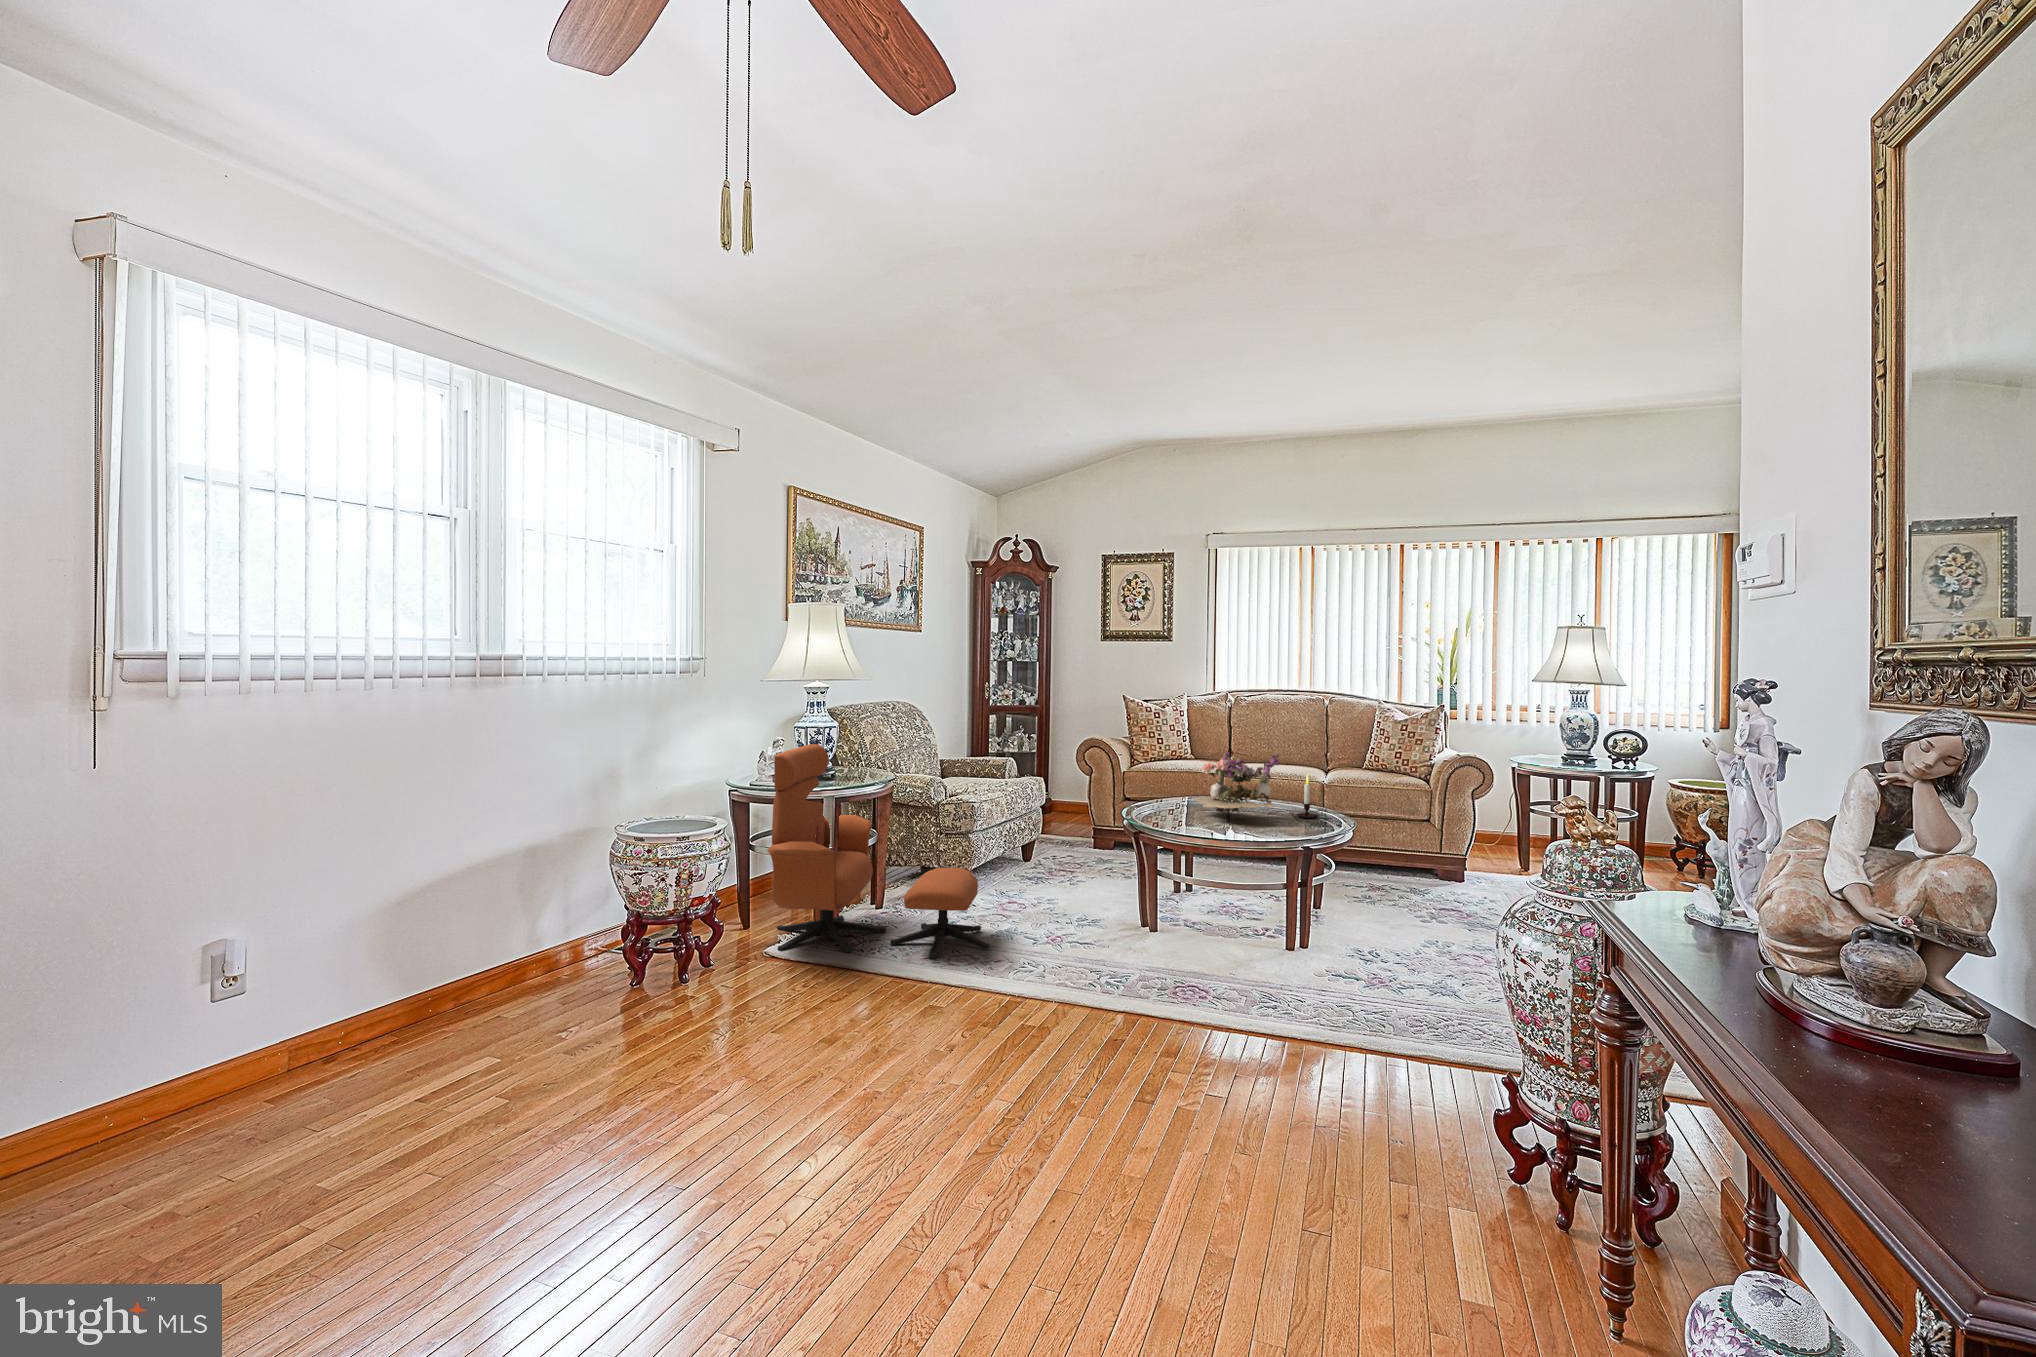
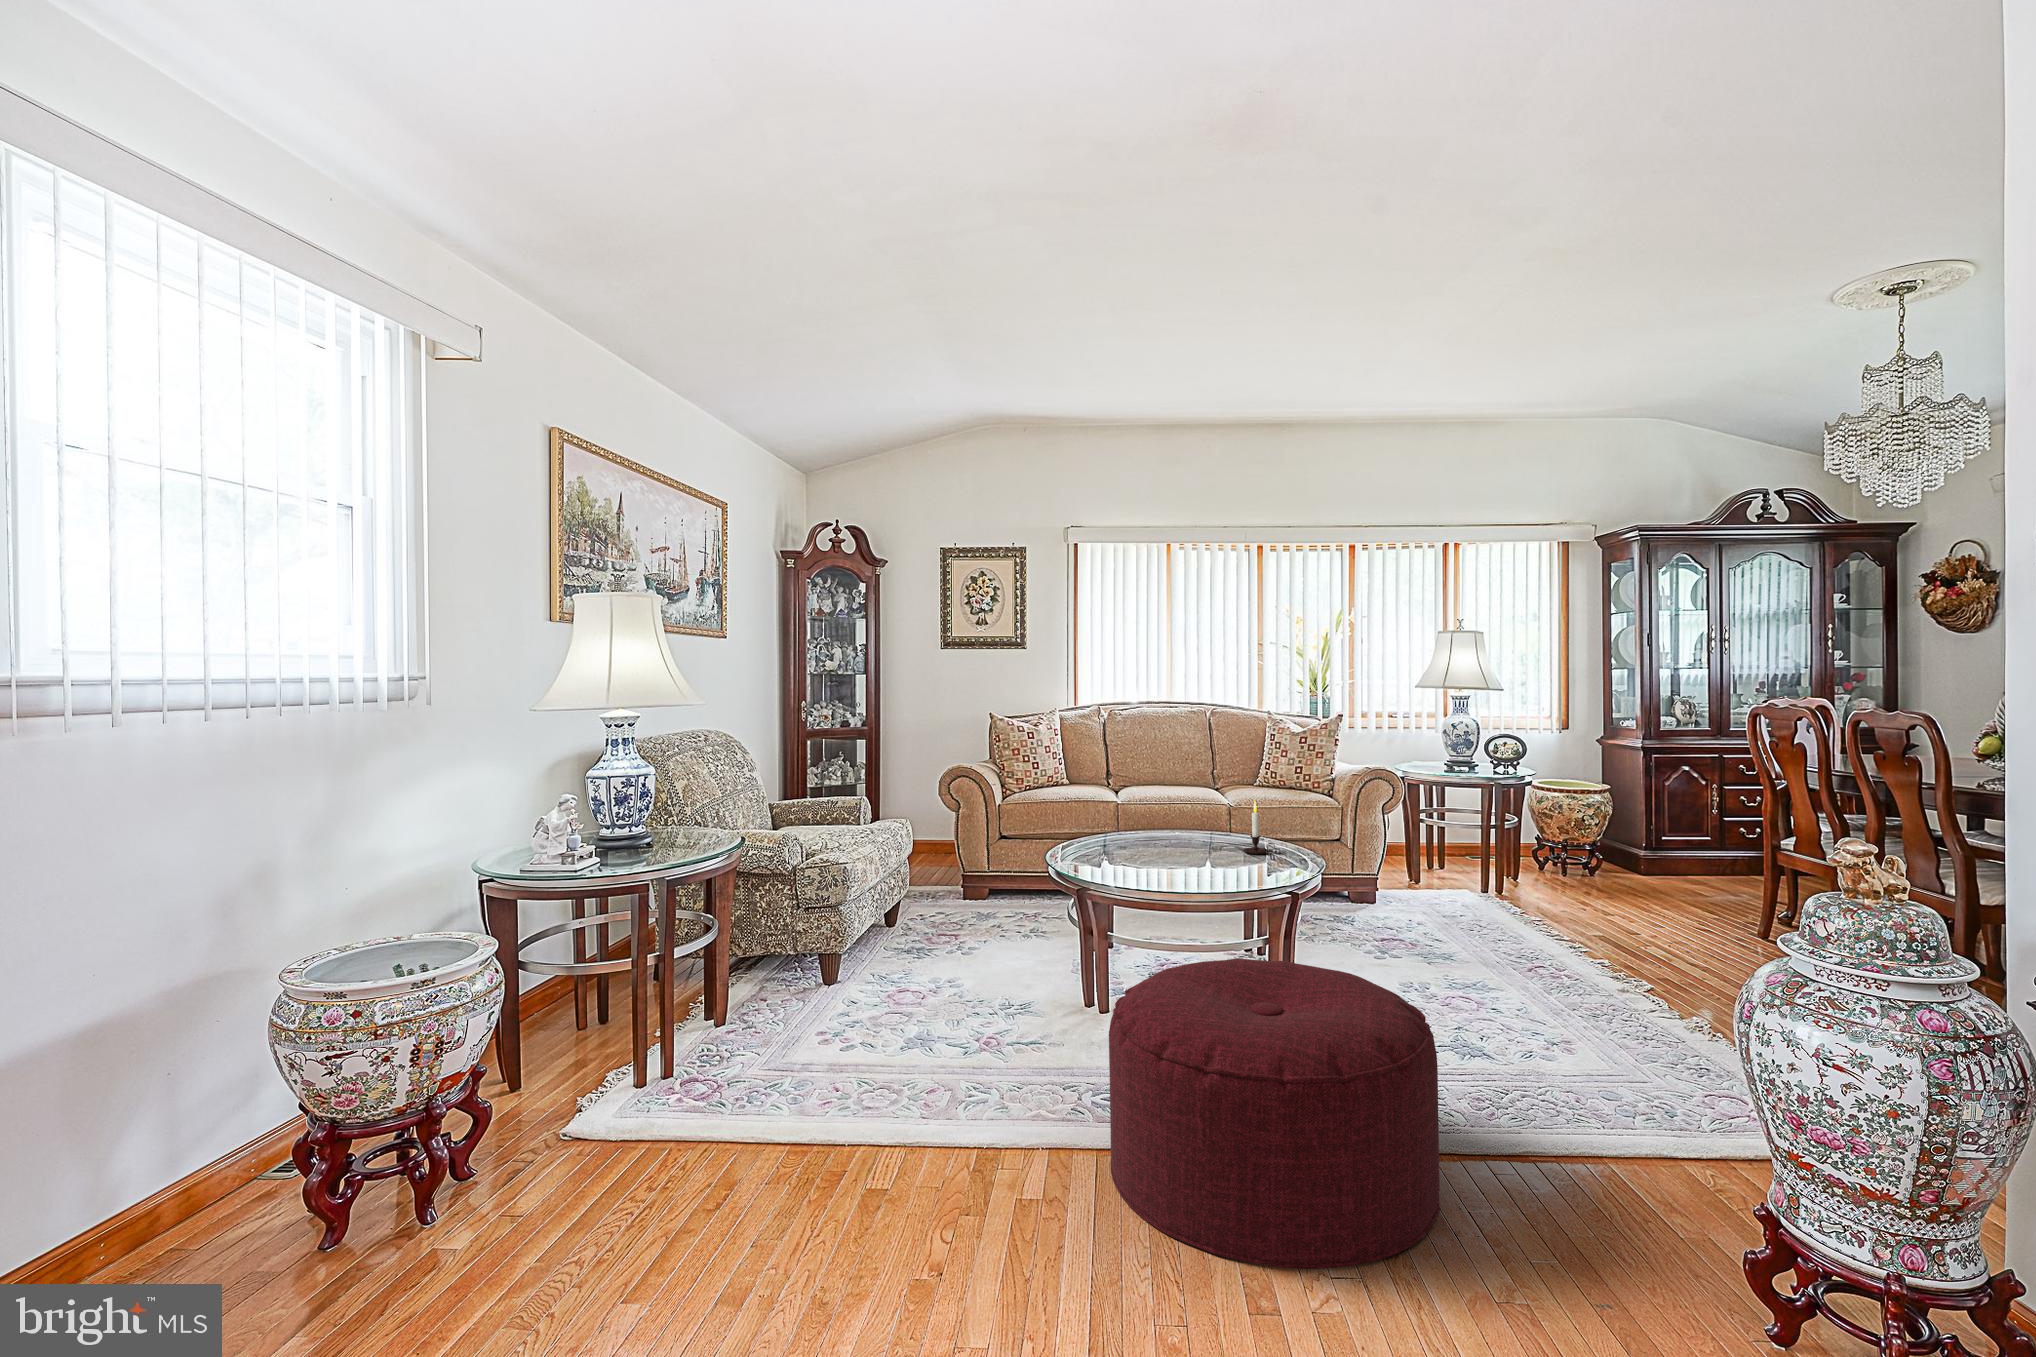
lounge chair: present [767,744,990,958] -> none [569,801,906,1126]
flower arrangement: present [1194,752,1279,815] -> none [1125,776,1232,859]
ottoman: none [1096,882,1331,1083] -> present [1109,958,1440,1269]

